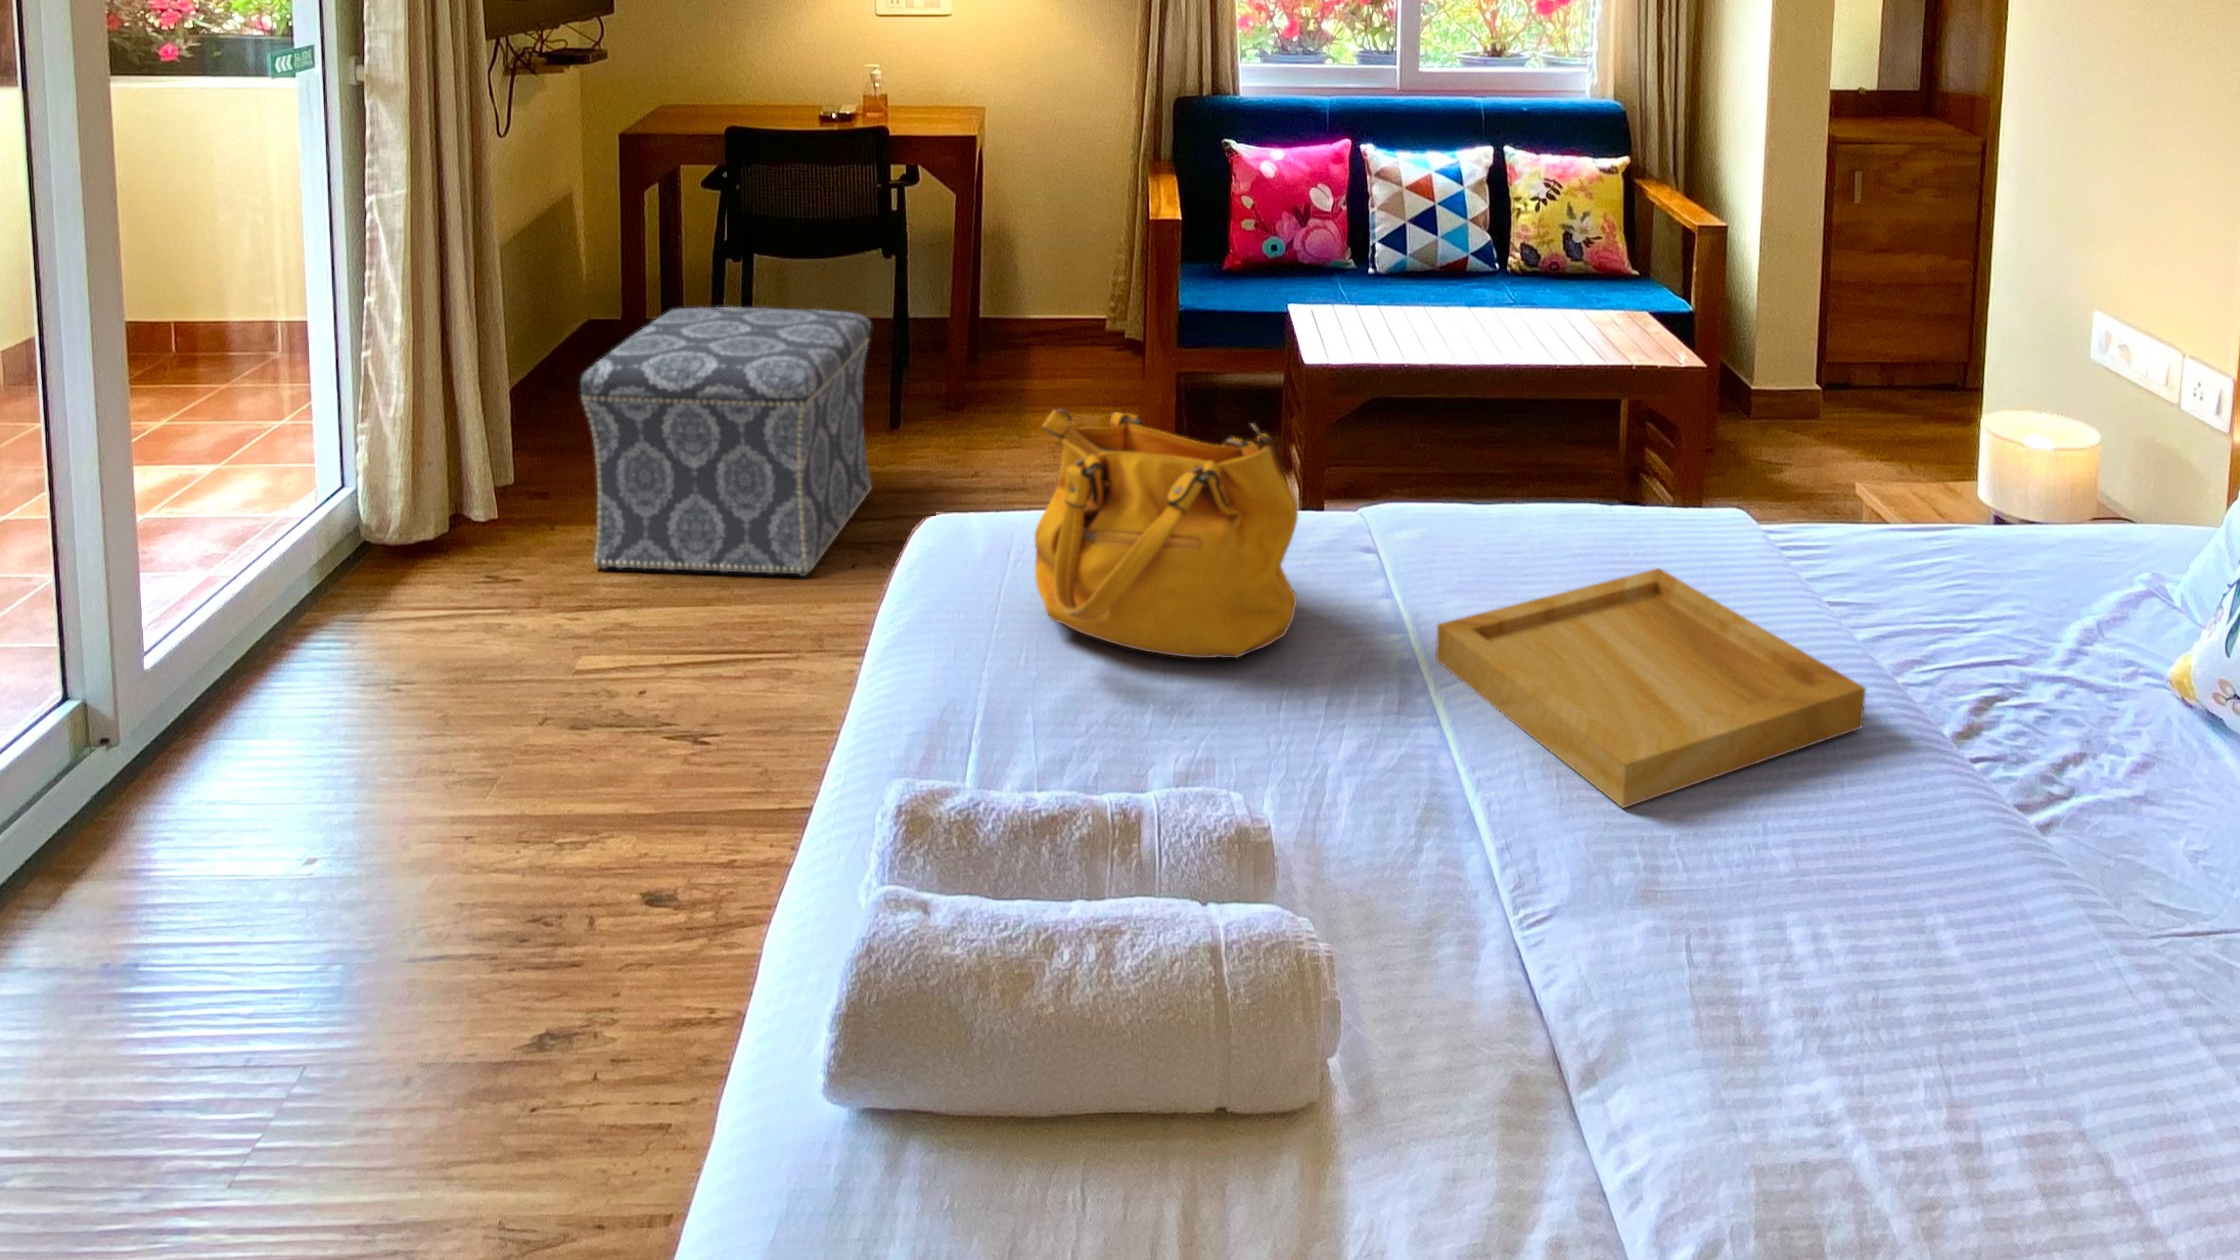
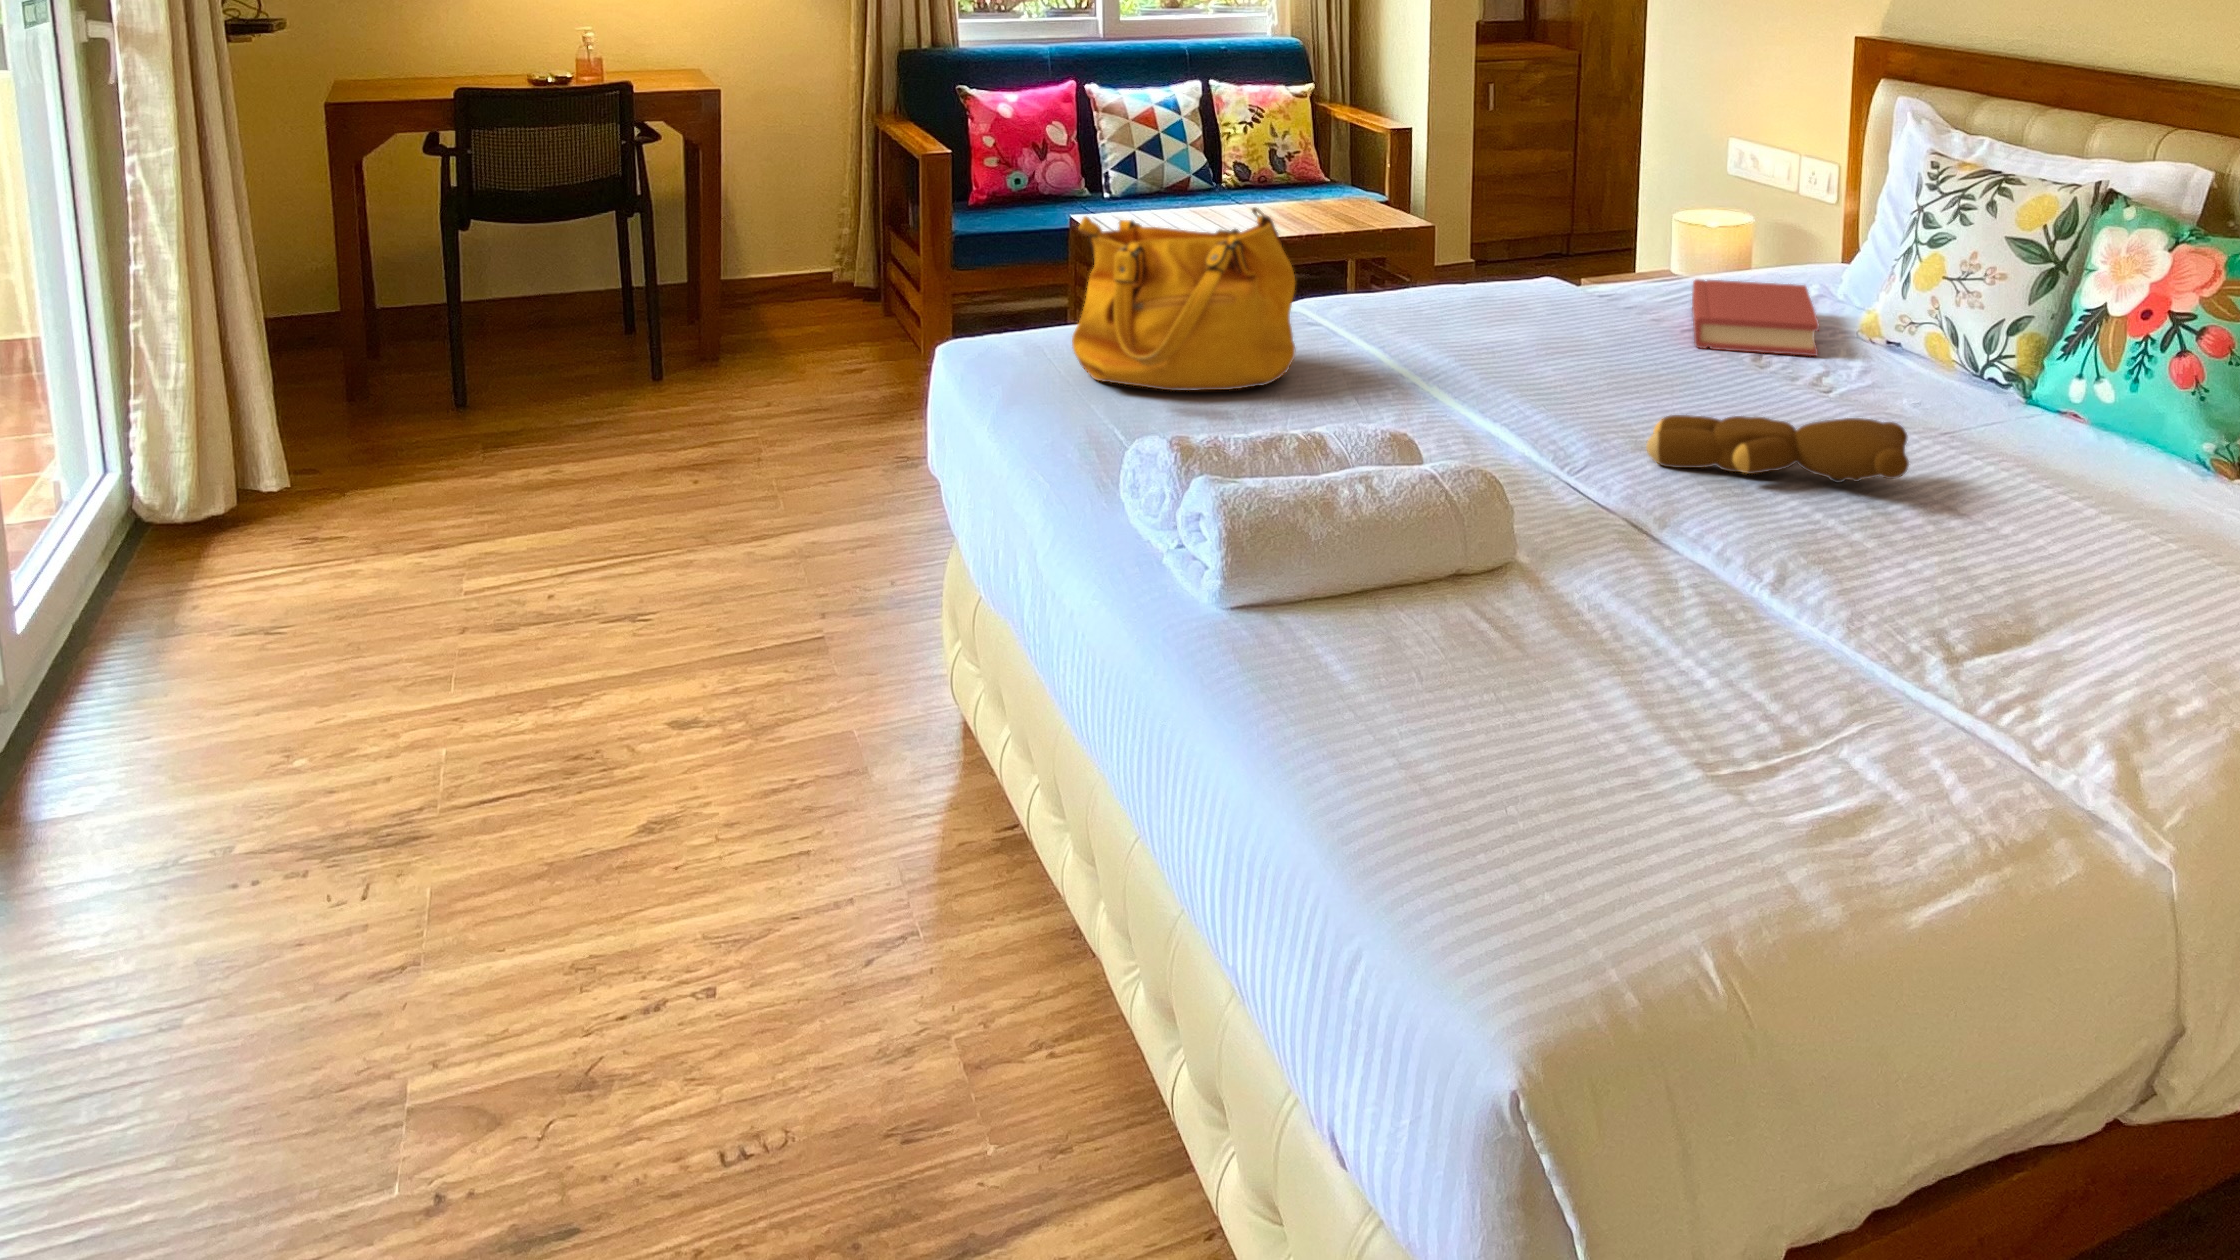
ottoman: present [580,307,871,576] -> none [403,251,675,515]
hardback book: none [1883,549,2096,718] -> present [1692,279,1819,356]
tray: present [1436,568,1865,808] -> none [1403,305,1705,425]
teddy bear: none [1665,836,2076,1058] -> present [1646,415,1909,483]

